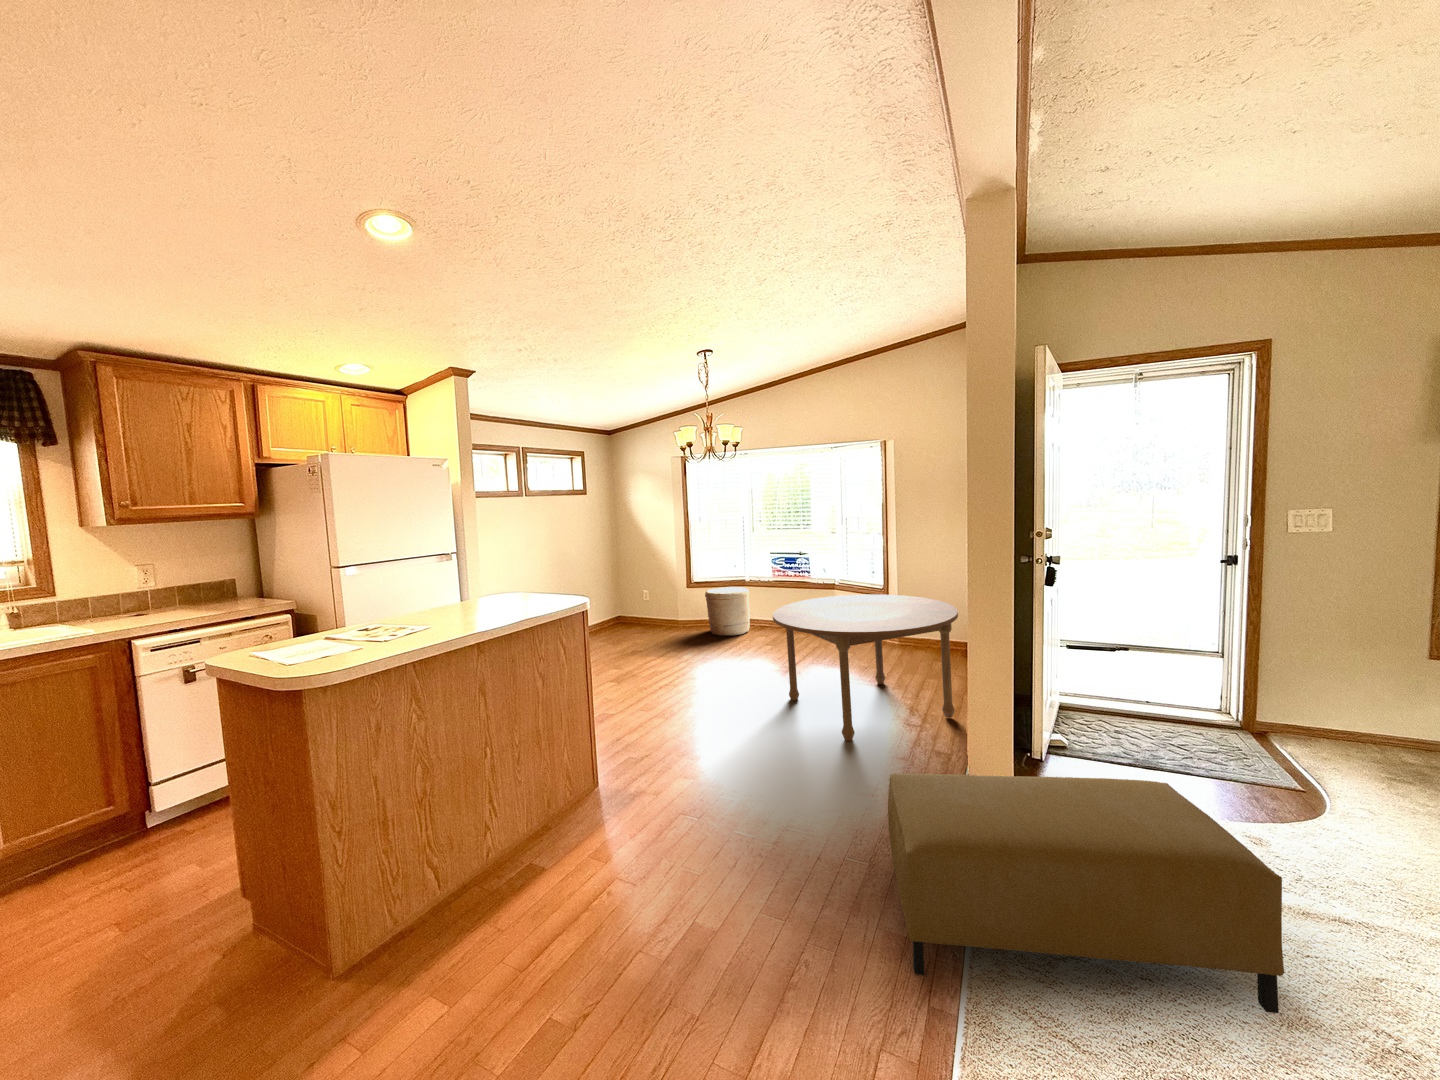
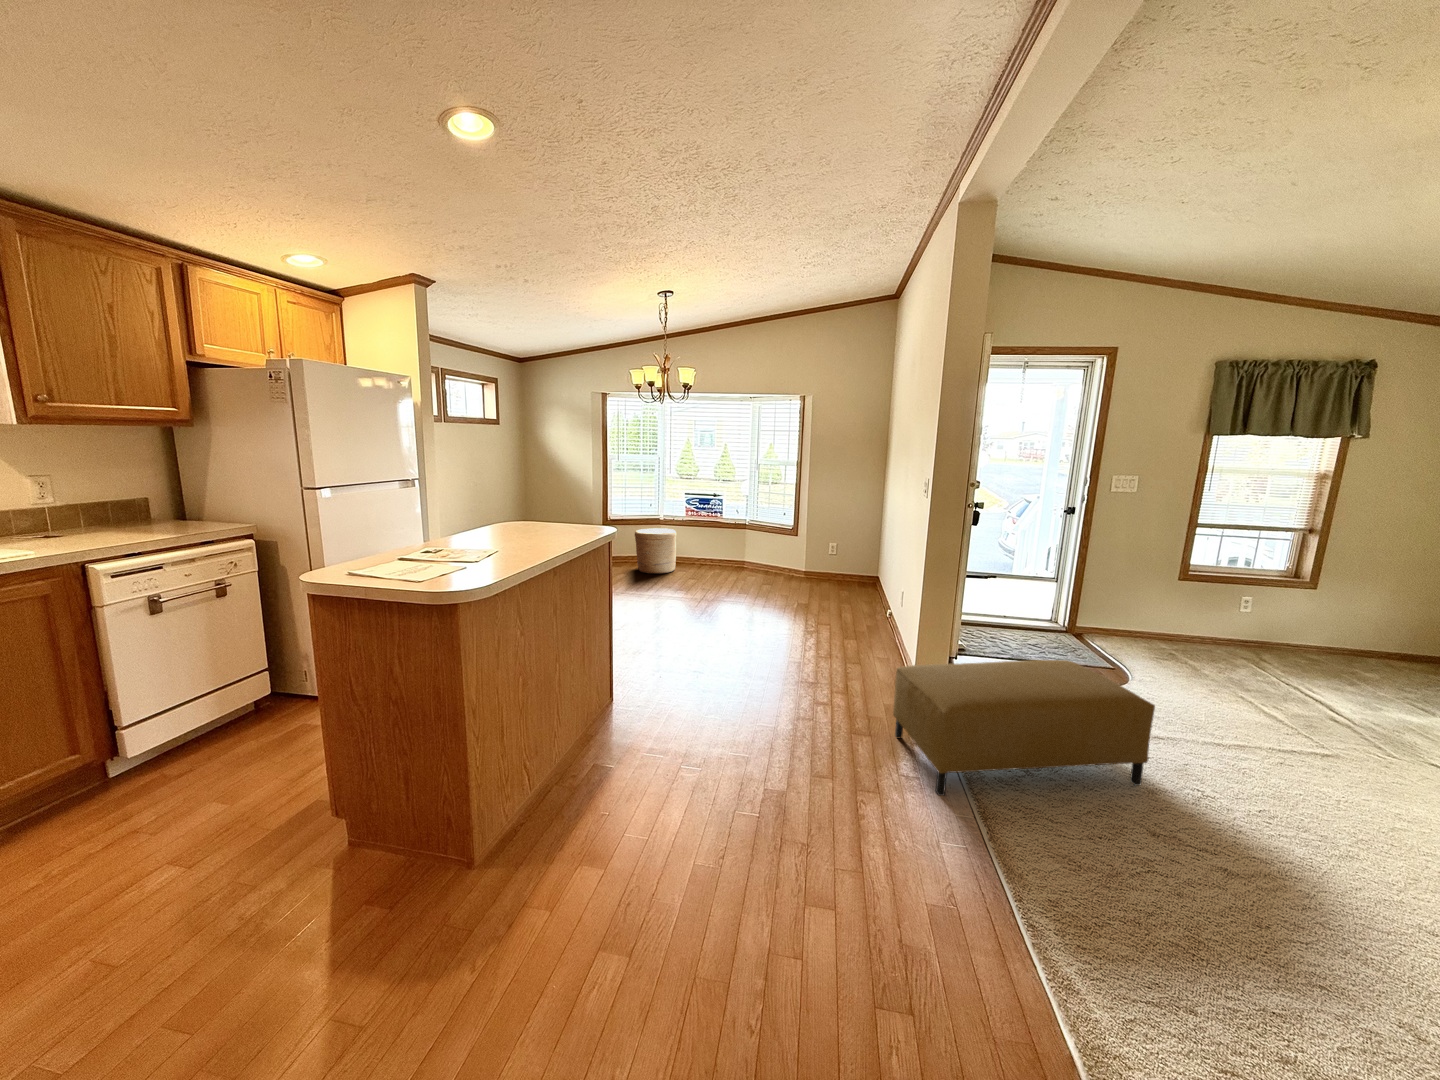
dining table: present [773,594,958,741] -> none [740,536,895,654]

